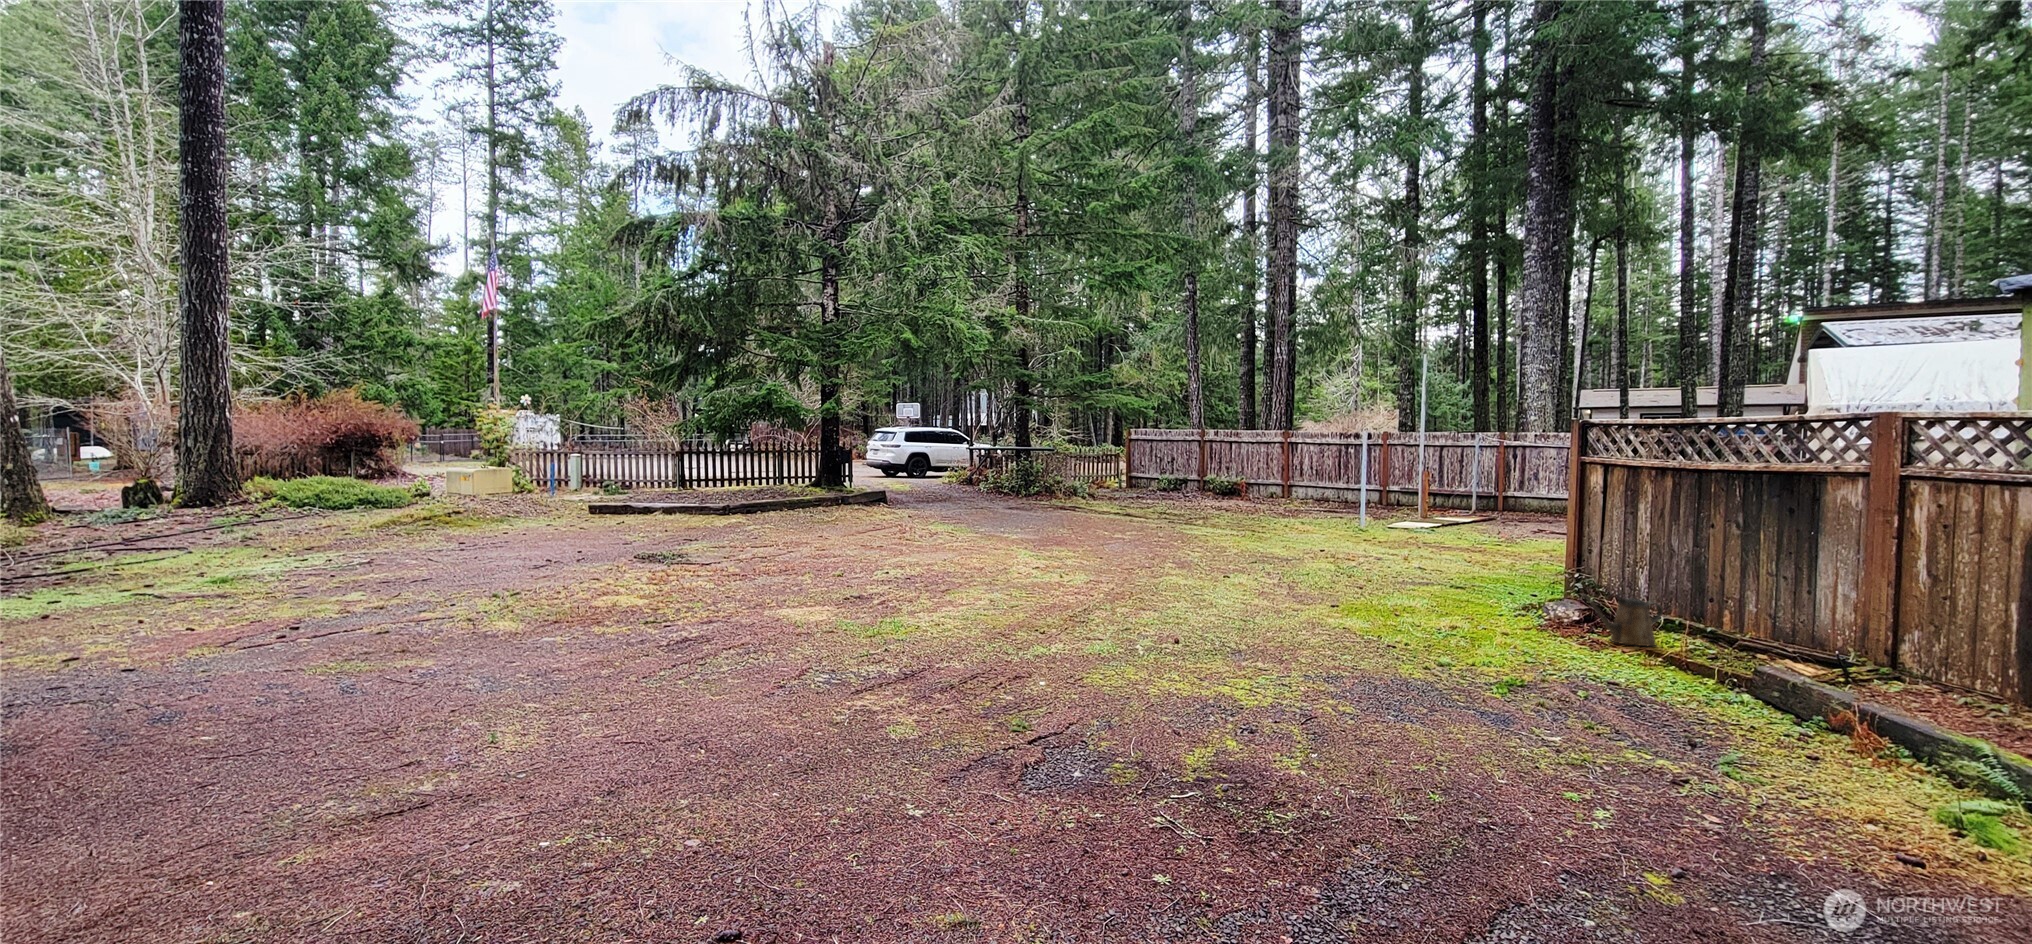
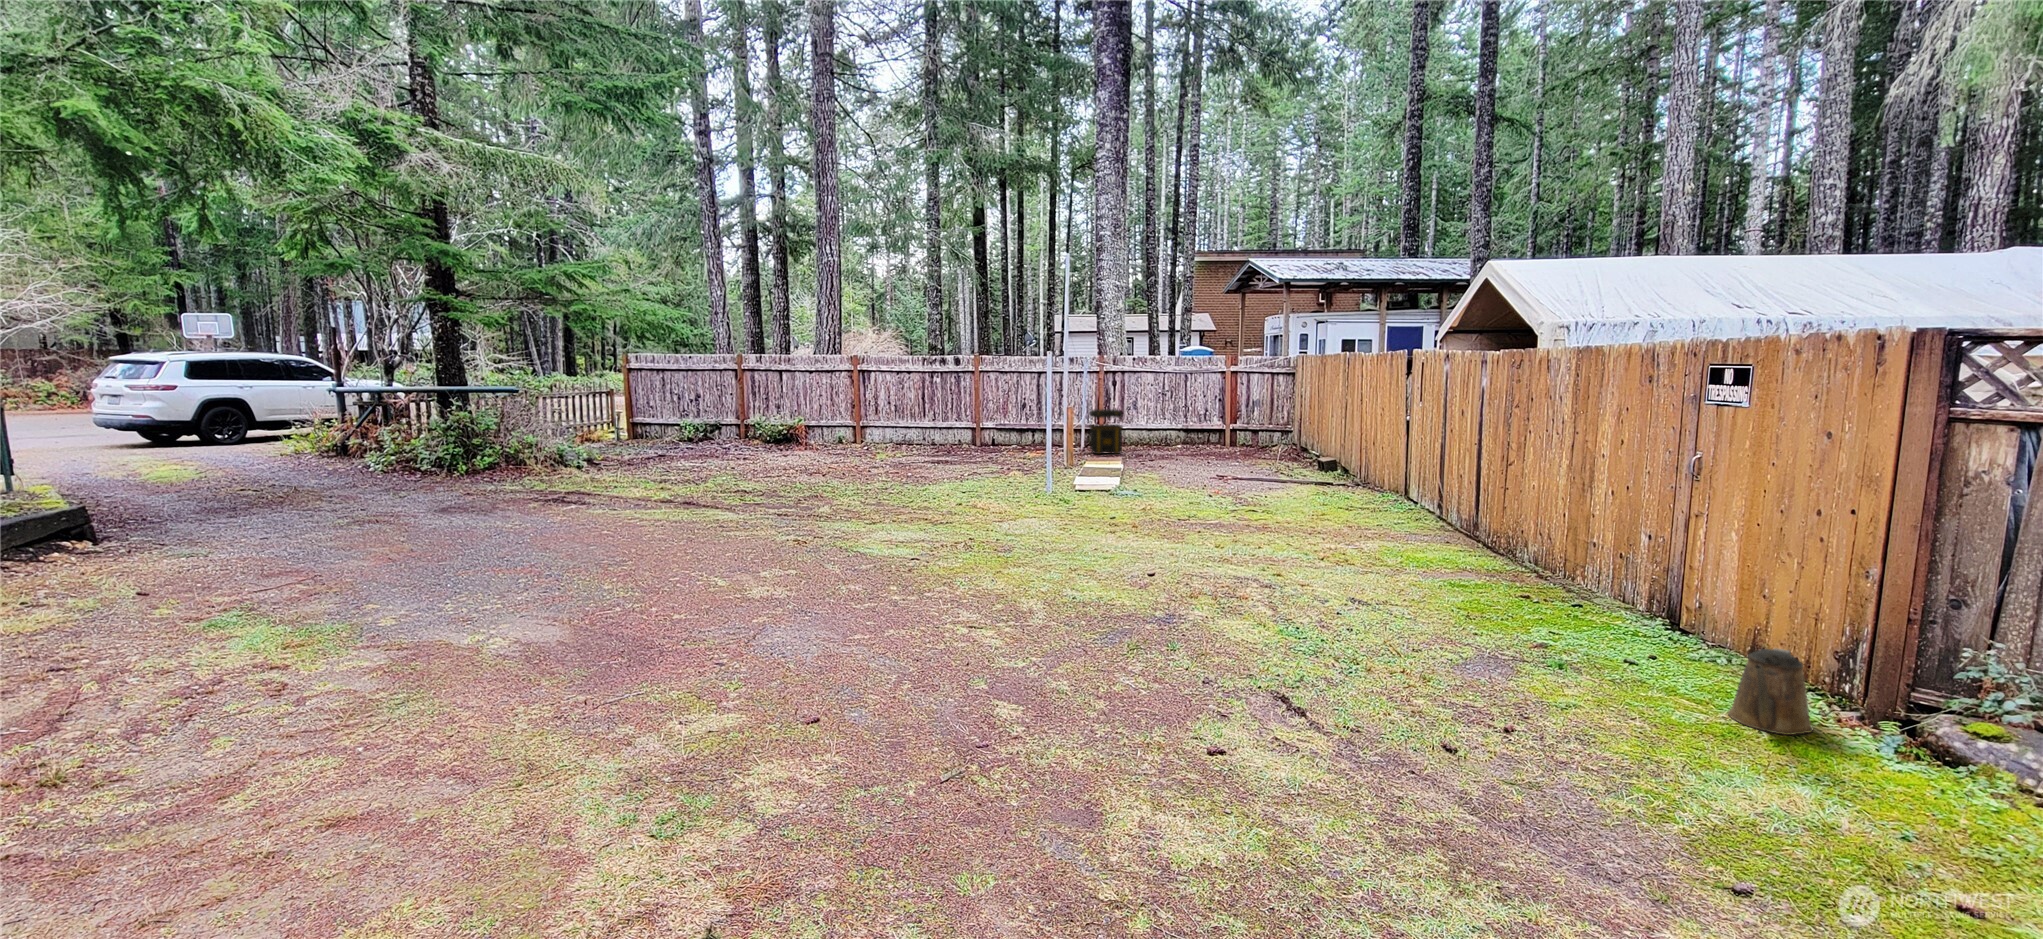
toolbox: none [1485,480,1519,520] -> present [1090,409,1123,454]

